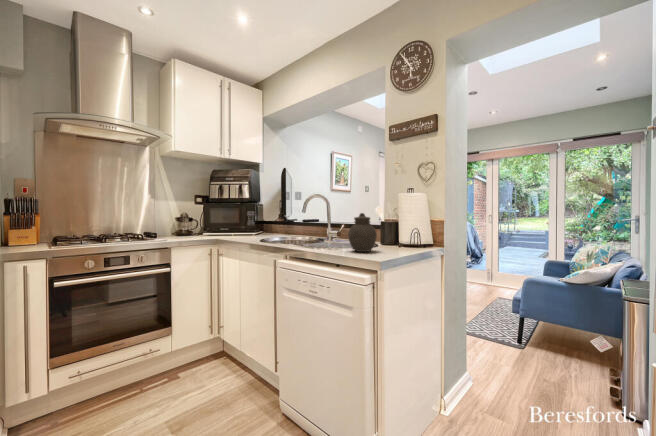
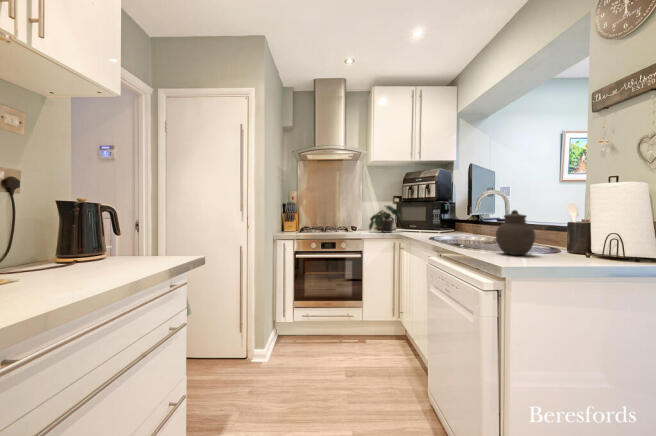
potted plant: none [172,206,218,238] -> present [369,206,403,233]

